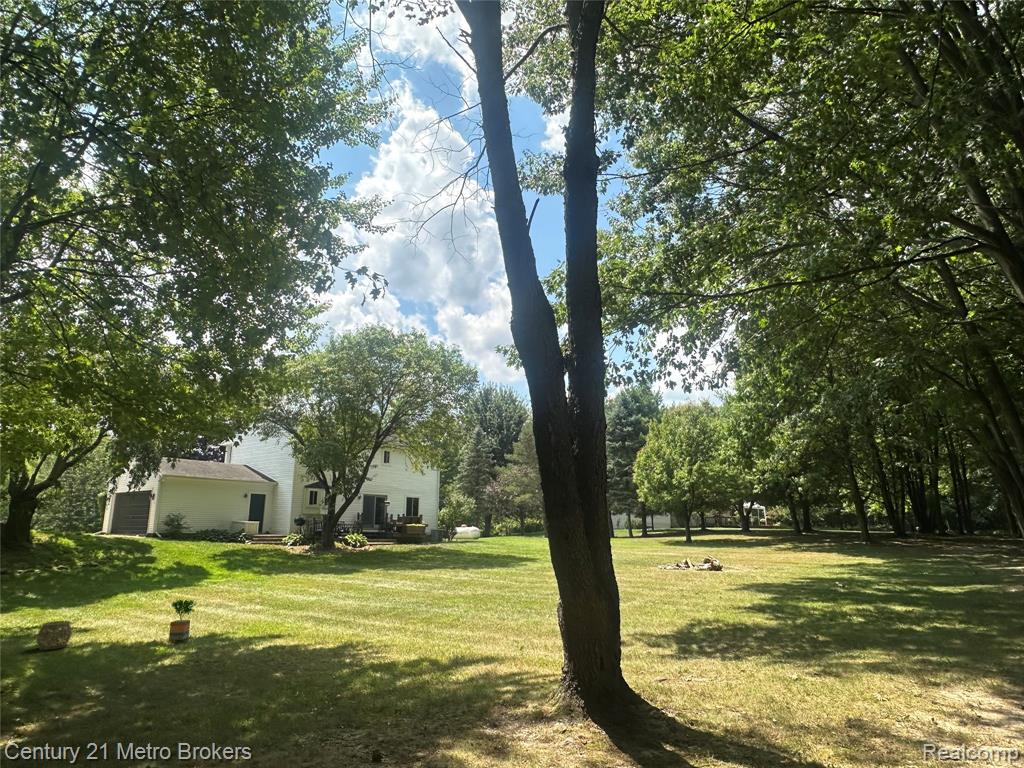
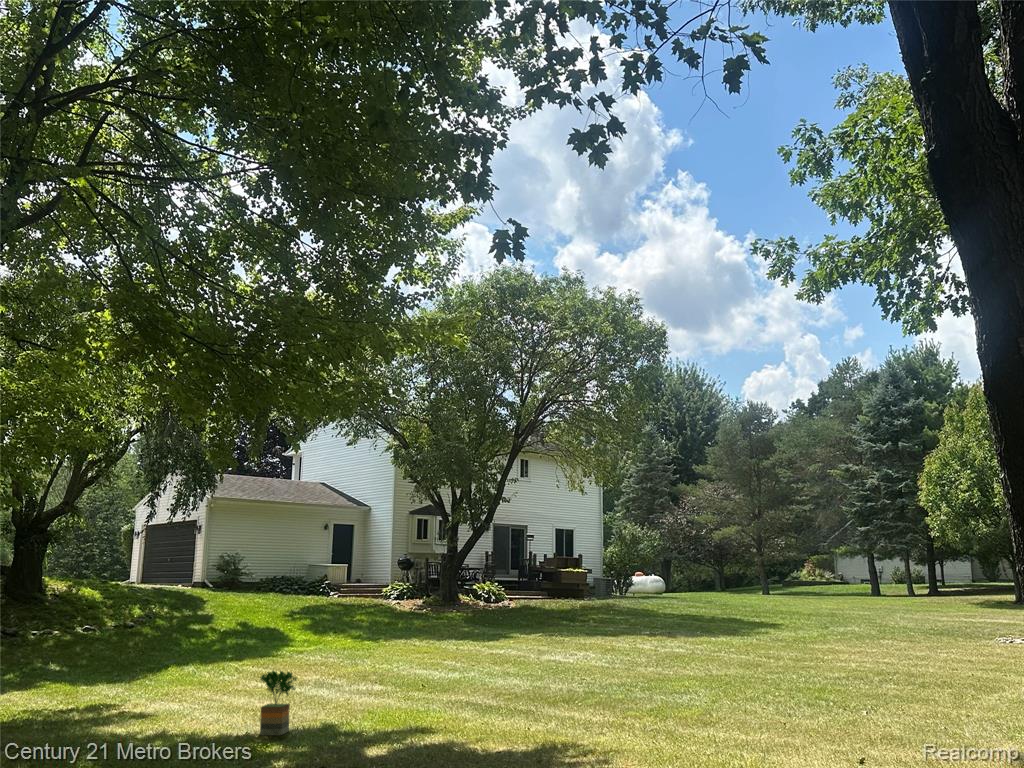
woven basket: present [37,621,71,650] -> none [69,700,118,746]

